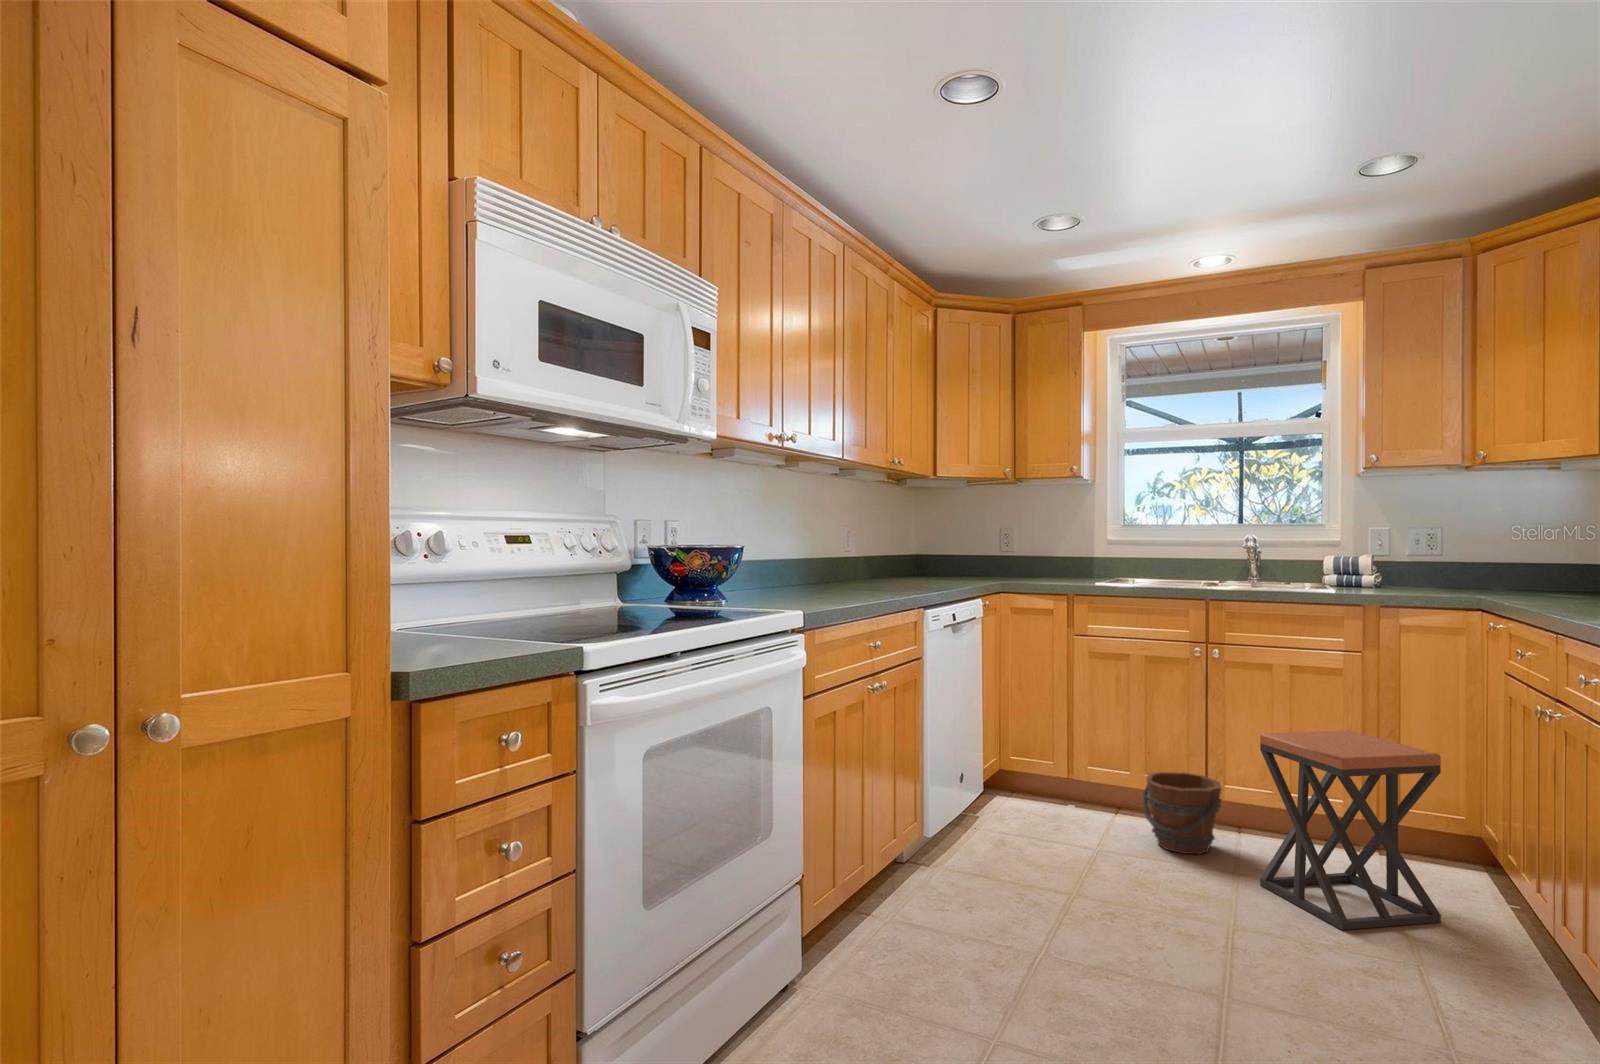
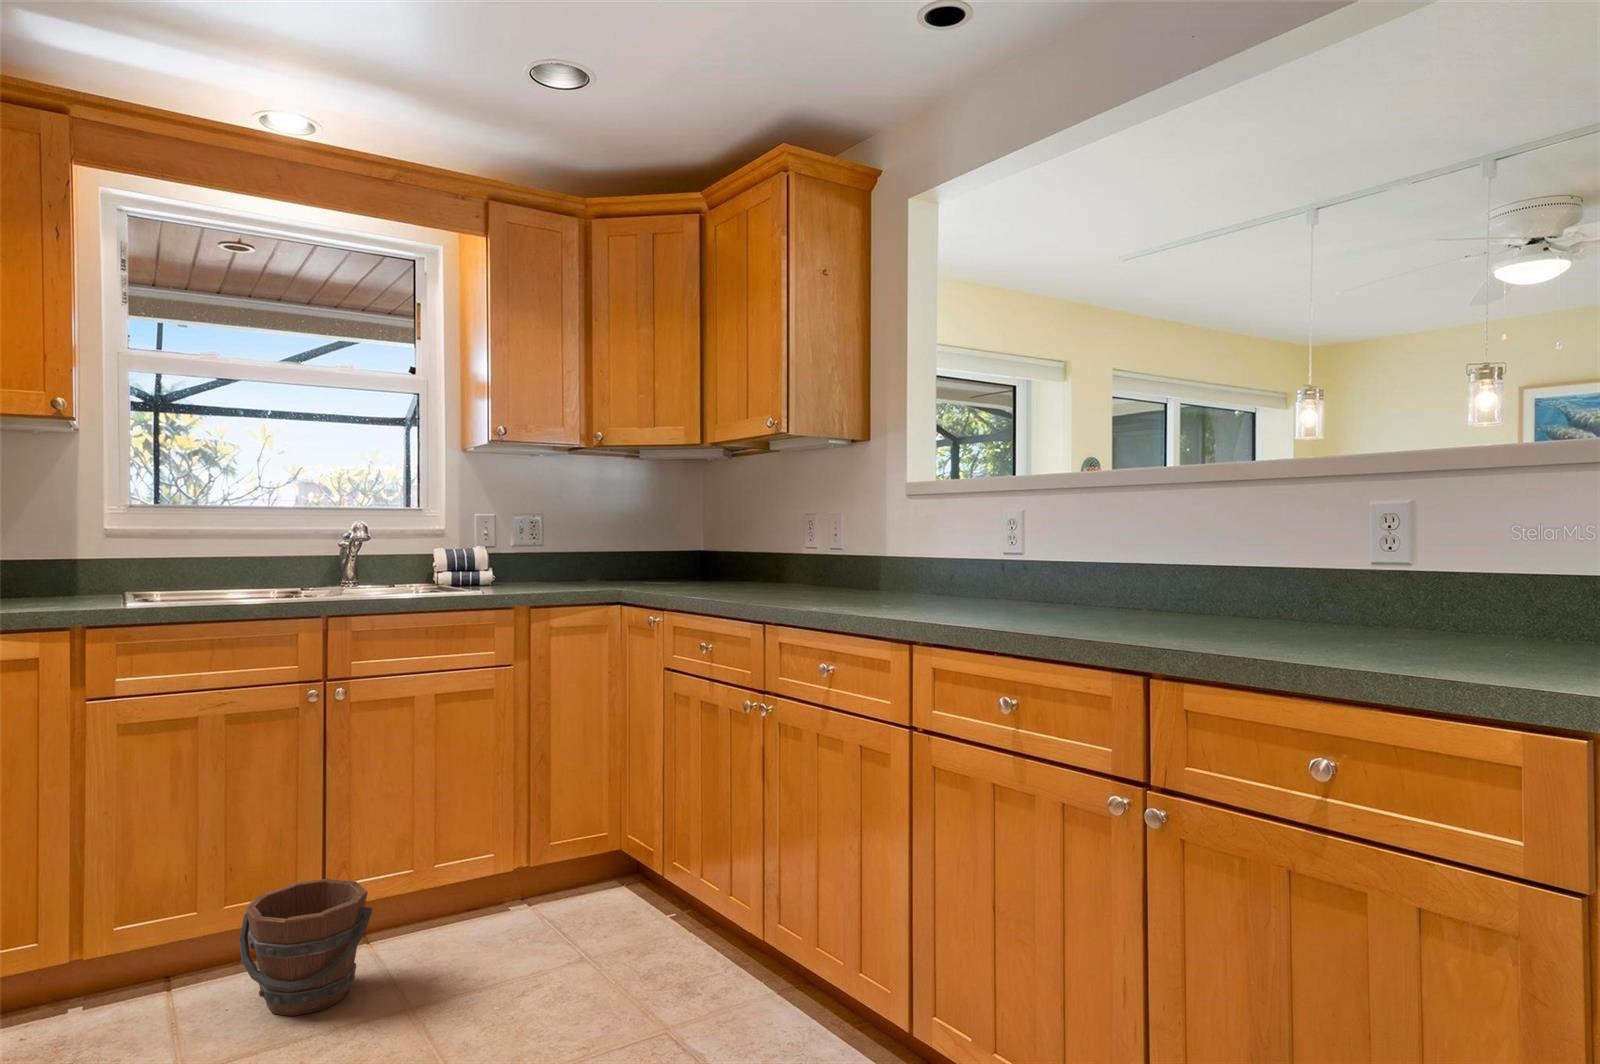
stool: present [1260,730,1441,930] -> none [448,767,643,1032]

